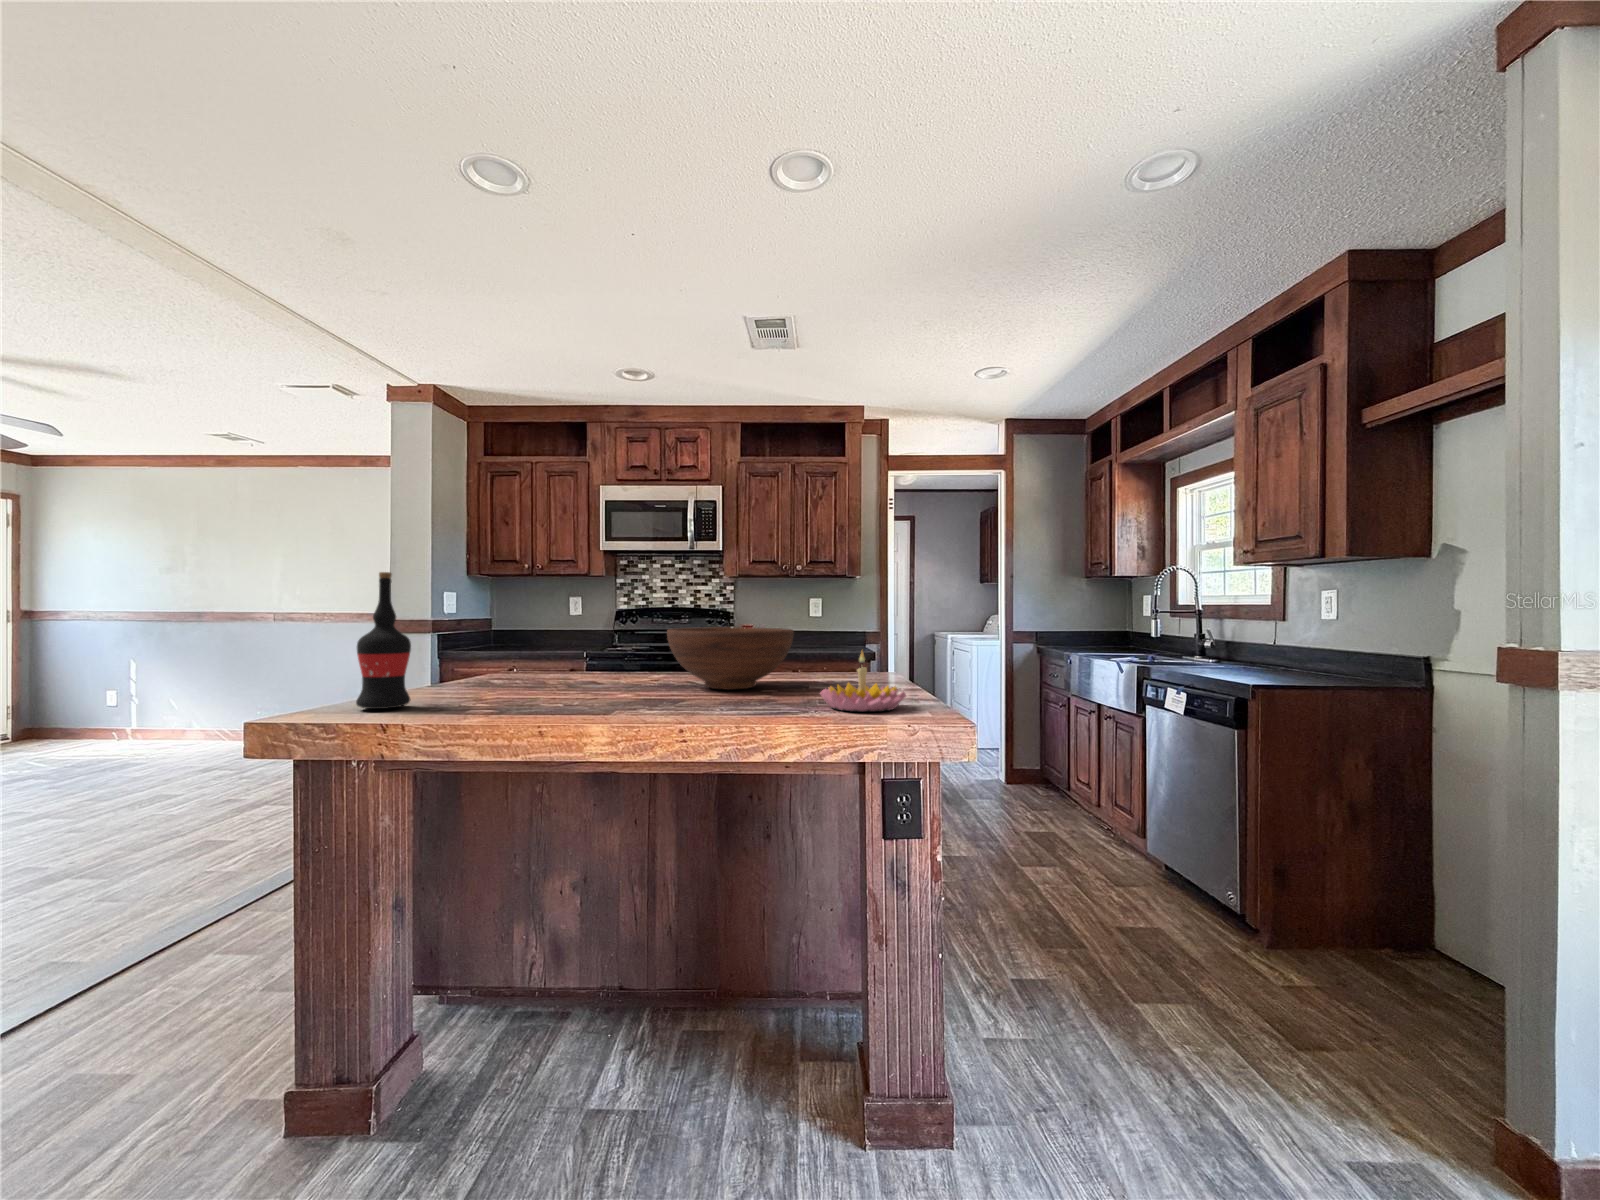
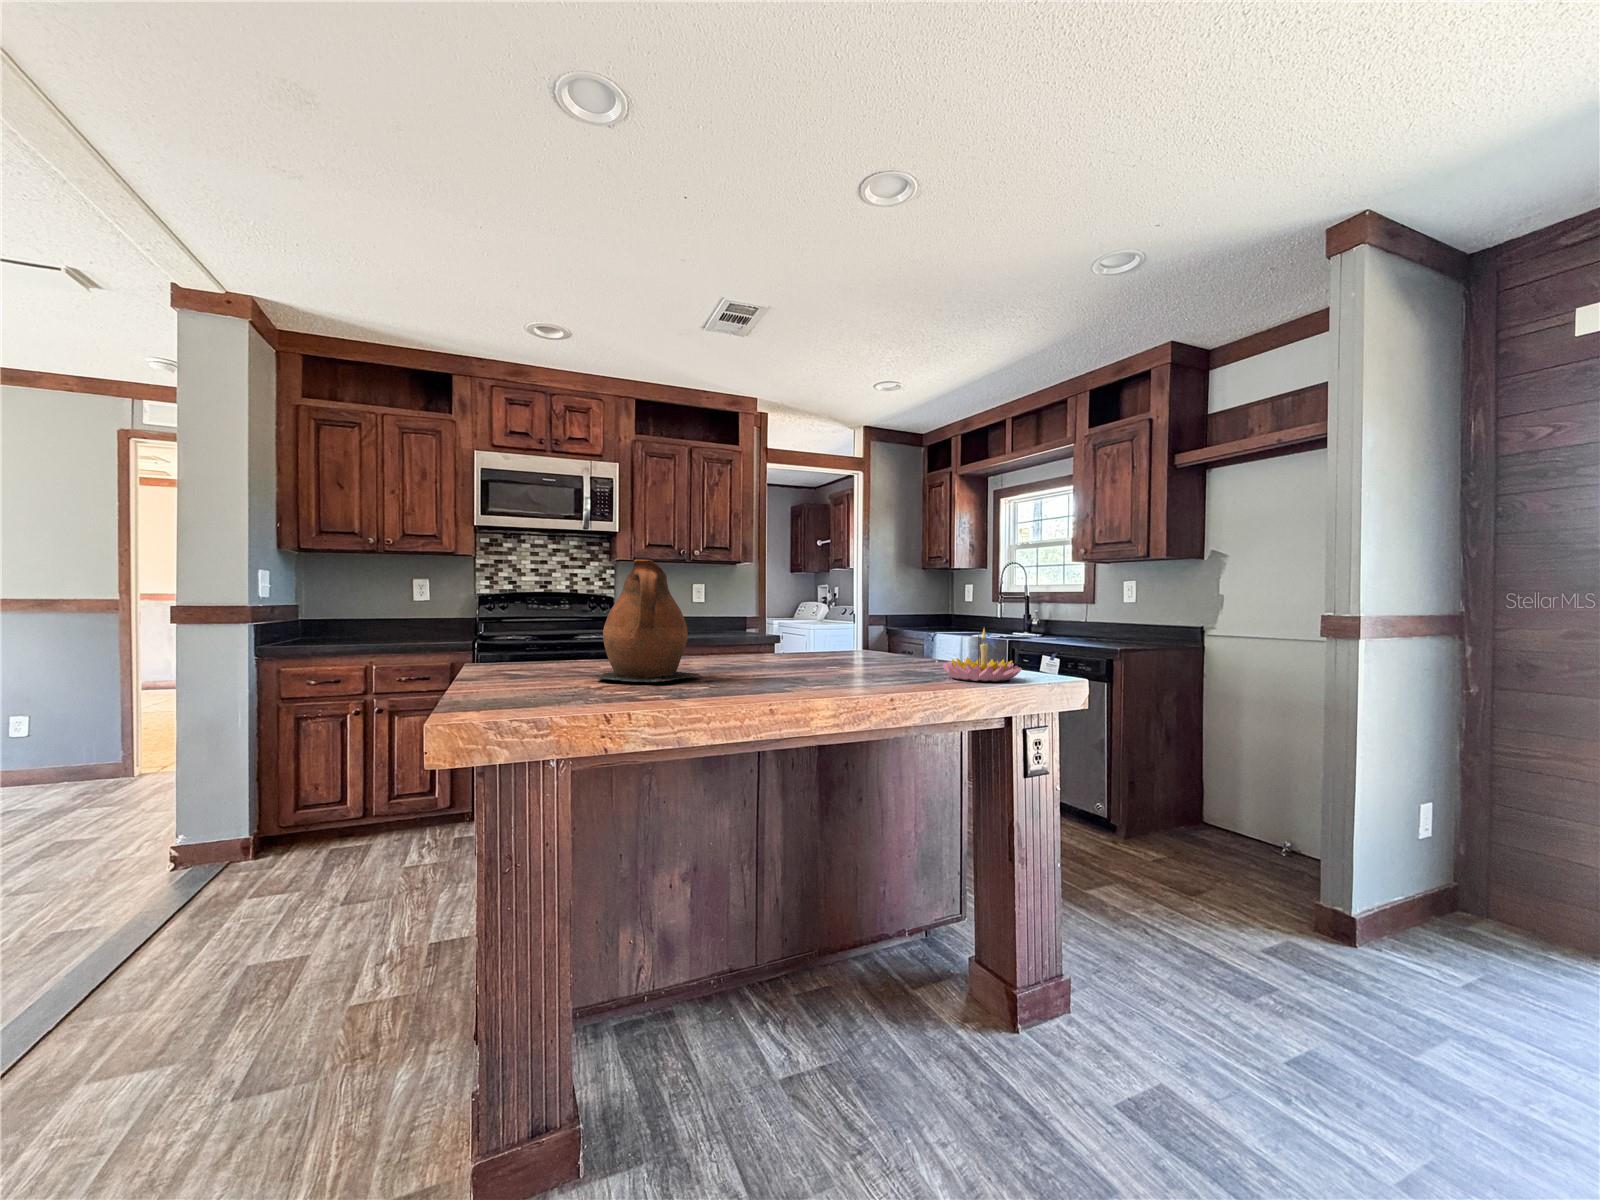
wine bottle: present [356,572,411,709] -> none [512,543,571,694]
ceramic pitcher: none [471,583,583,700] -> present [592,560,700,682]
fruit bowl: present [667,627,794,690] -> none [747,609,869,669]

